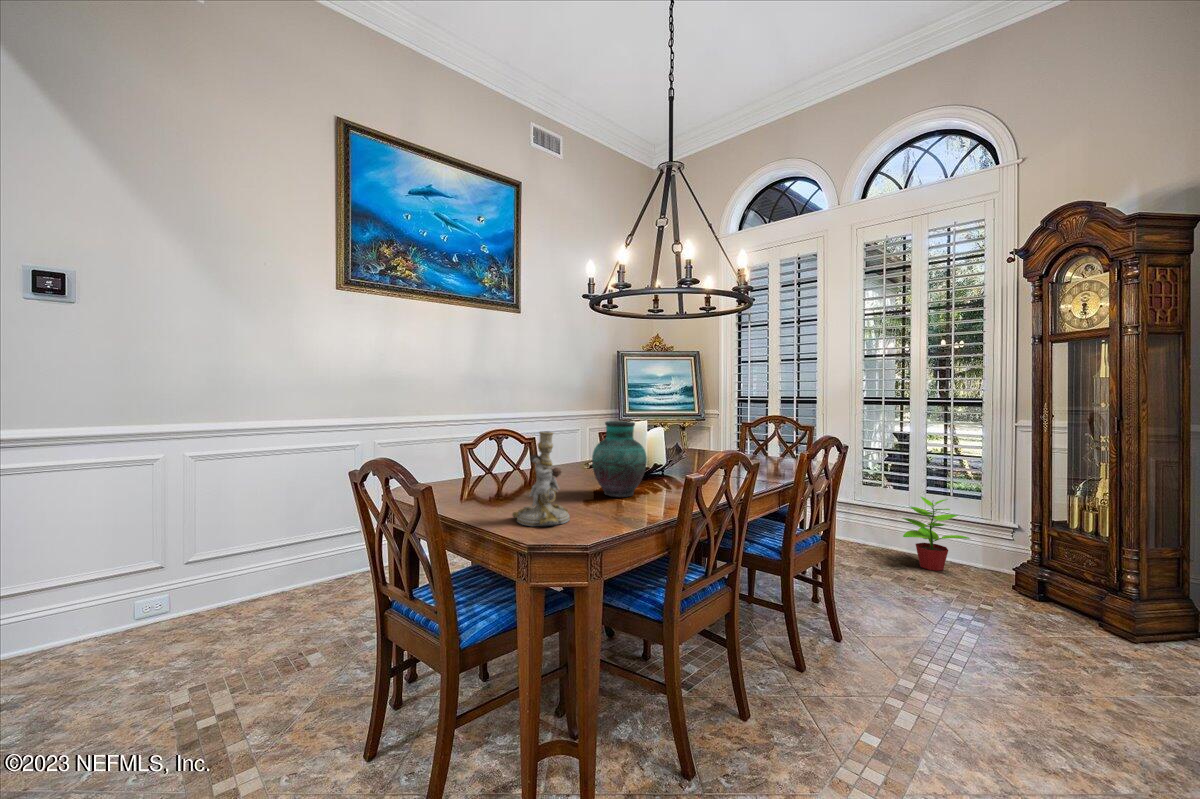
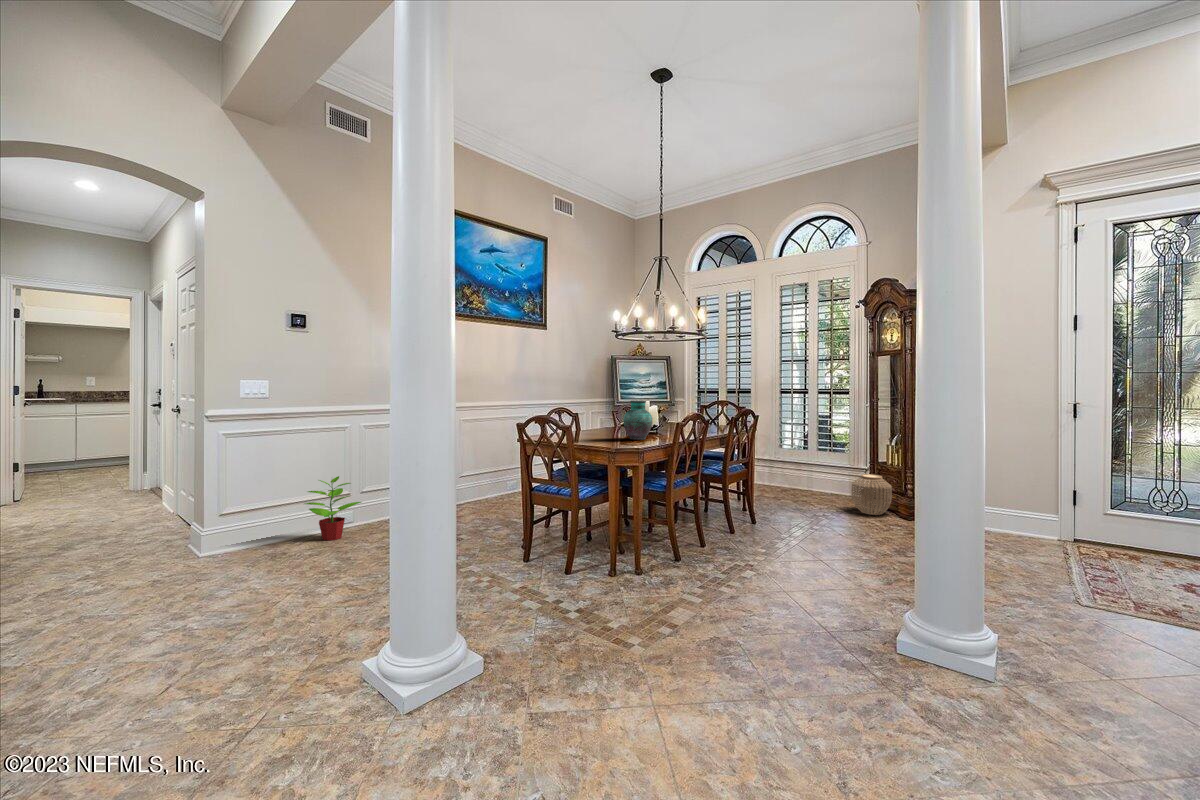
candlestick: present [513,431,570,526] -> none [593,404,621,448]
potted plant: present [903,497,970,571] -> present [305,476,361,541]
woven basket: none [1005,546,1088,622] -> present [851,474,892,515]

